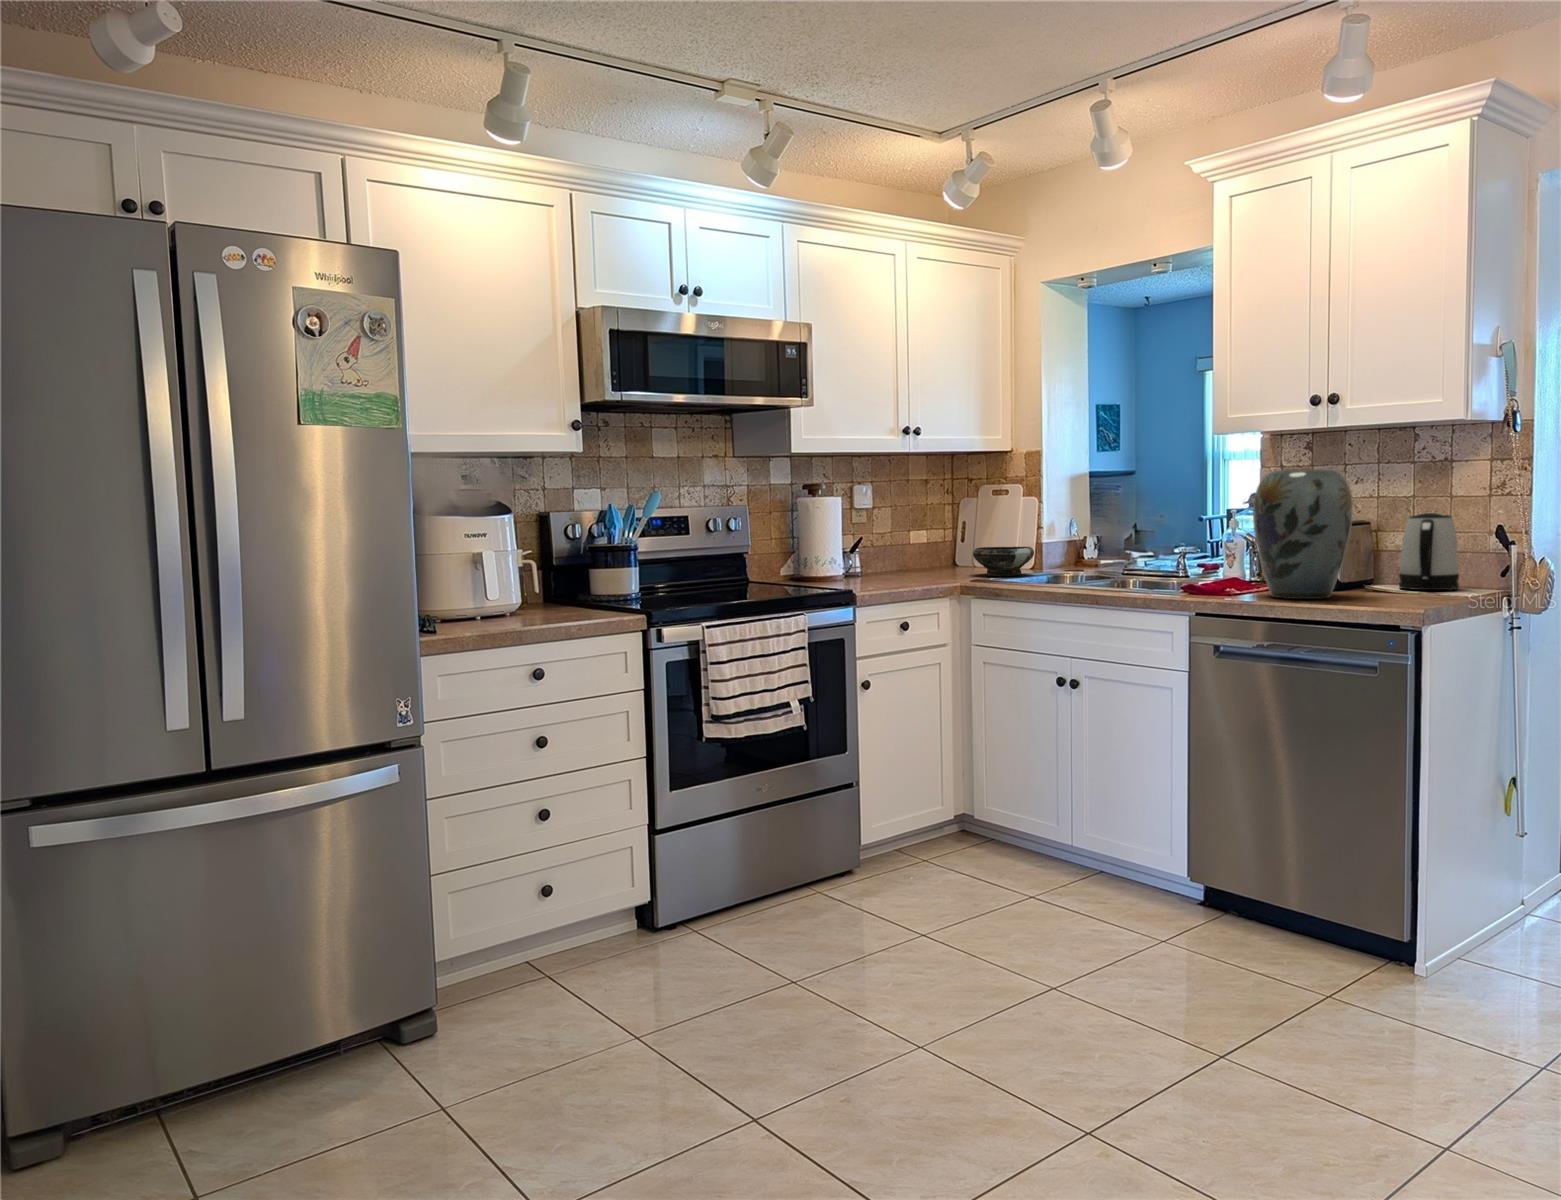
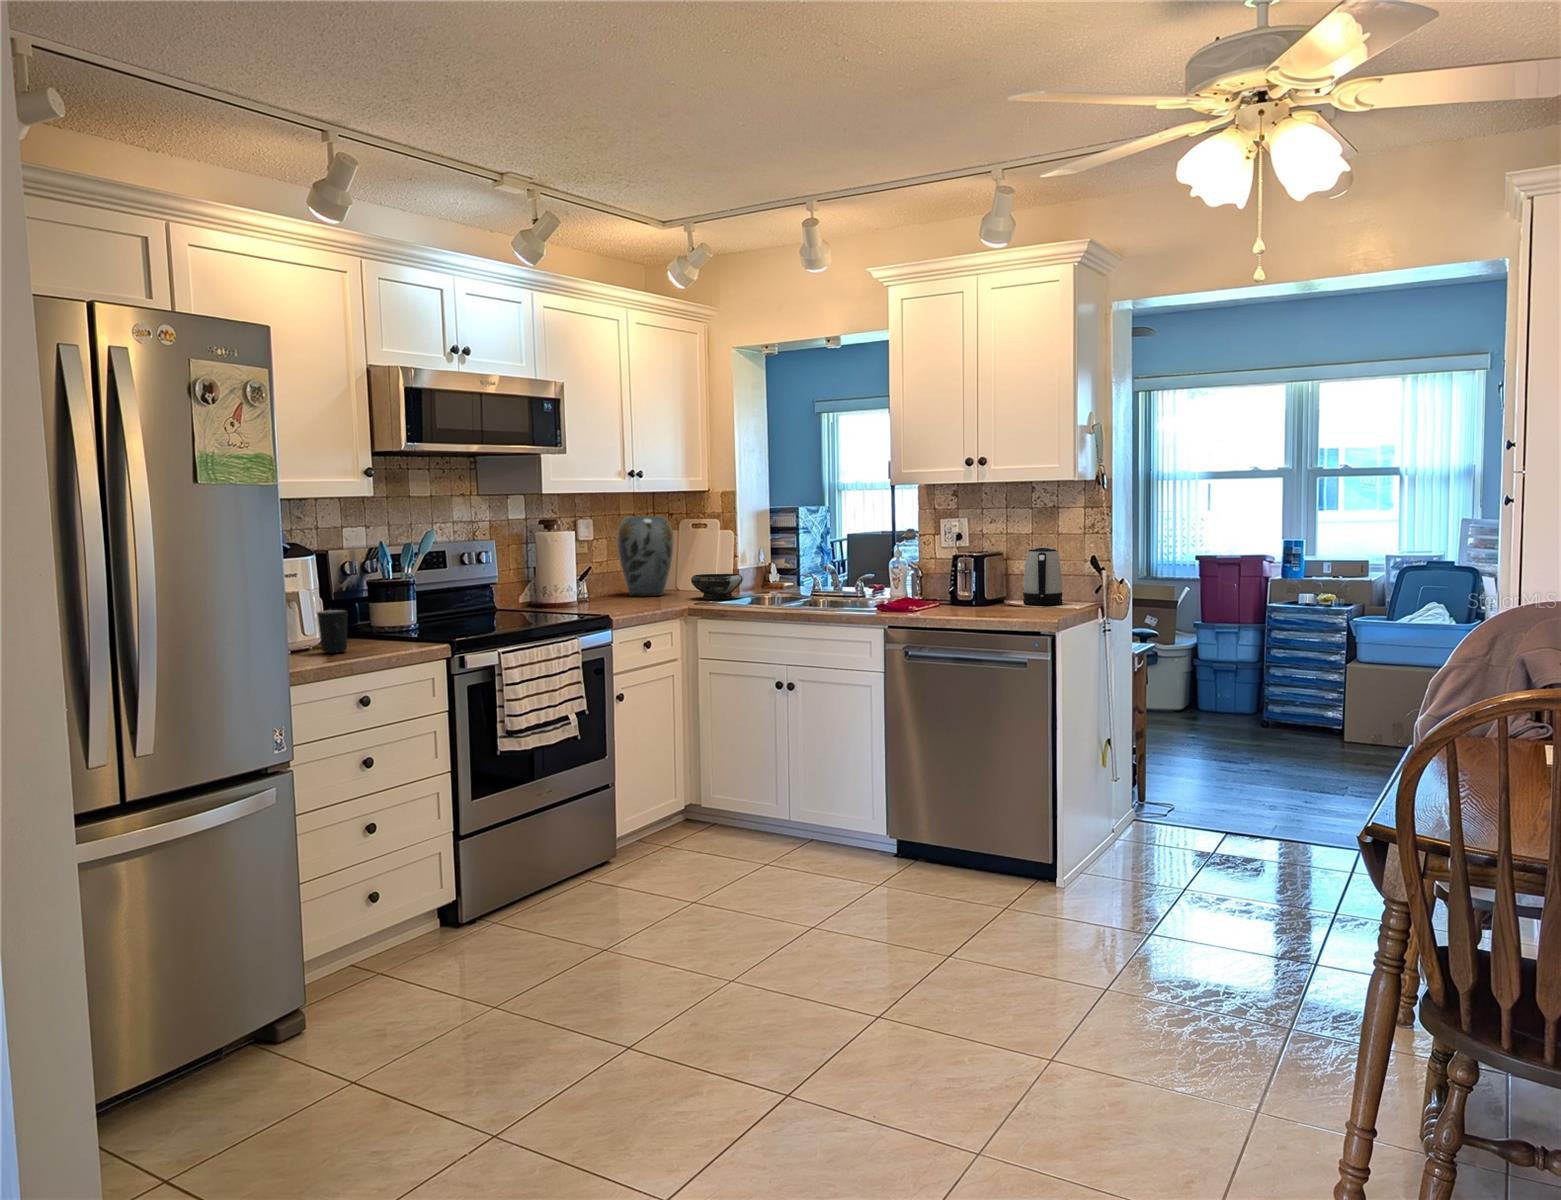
vase: present [1253,469,1353,599] -> present [617,516,674,596]
mug: none [497,573,528,619] -> present [317,610,347,653]

